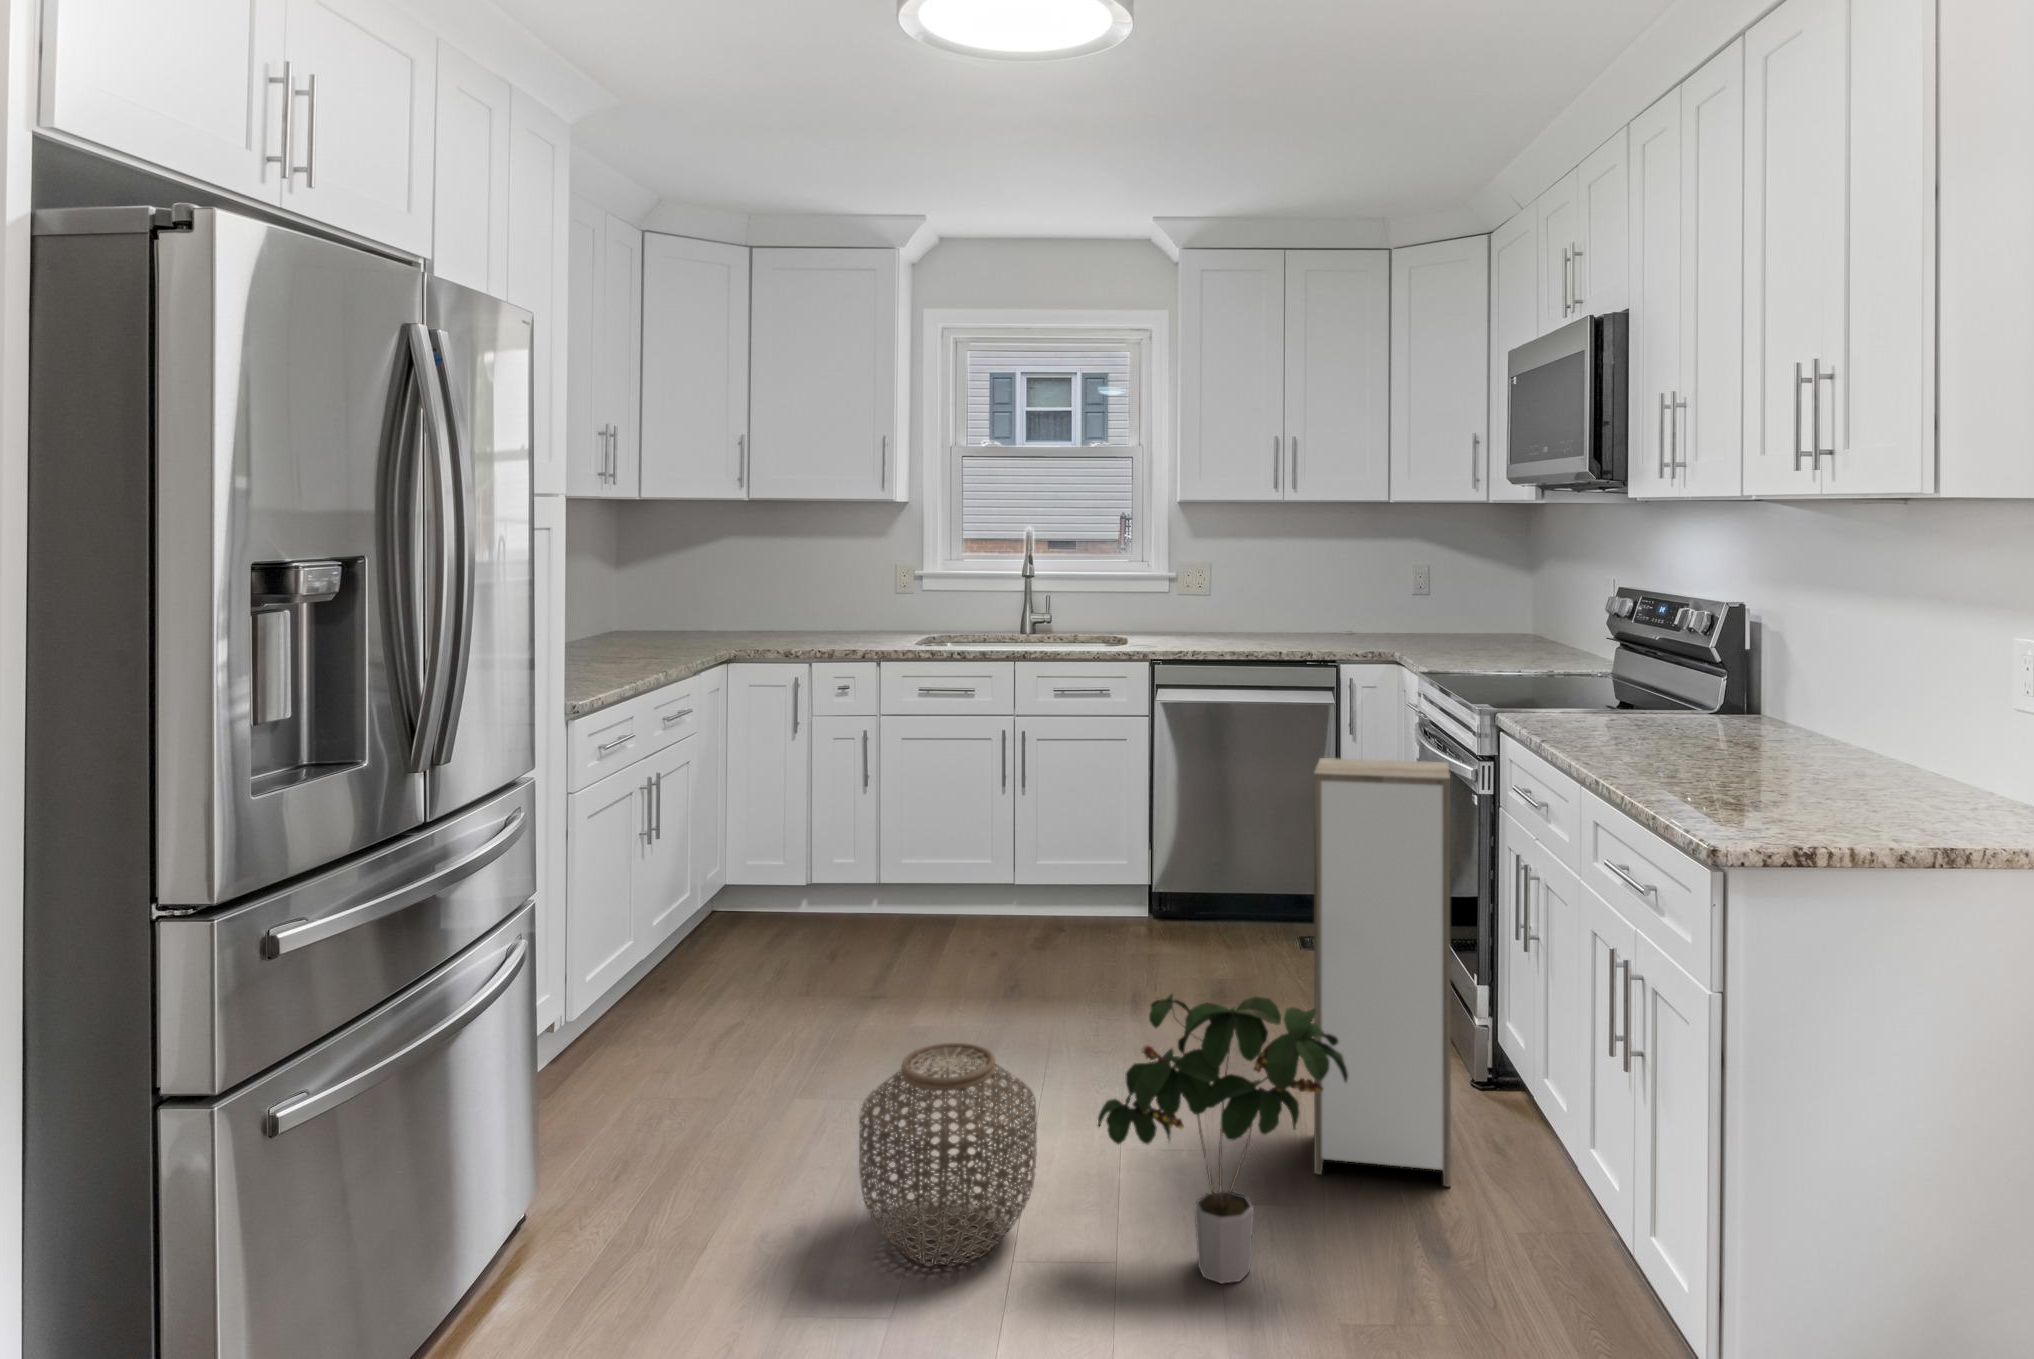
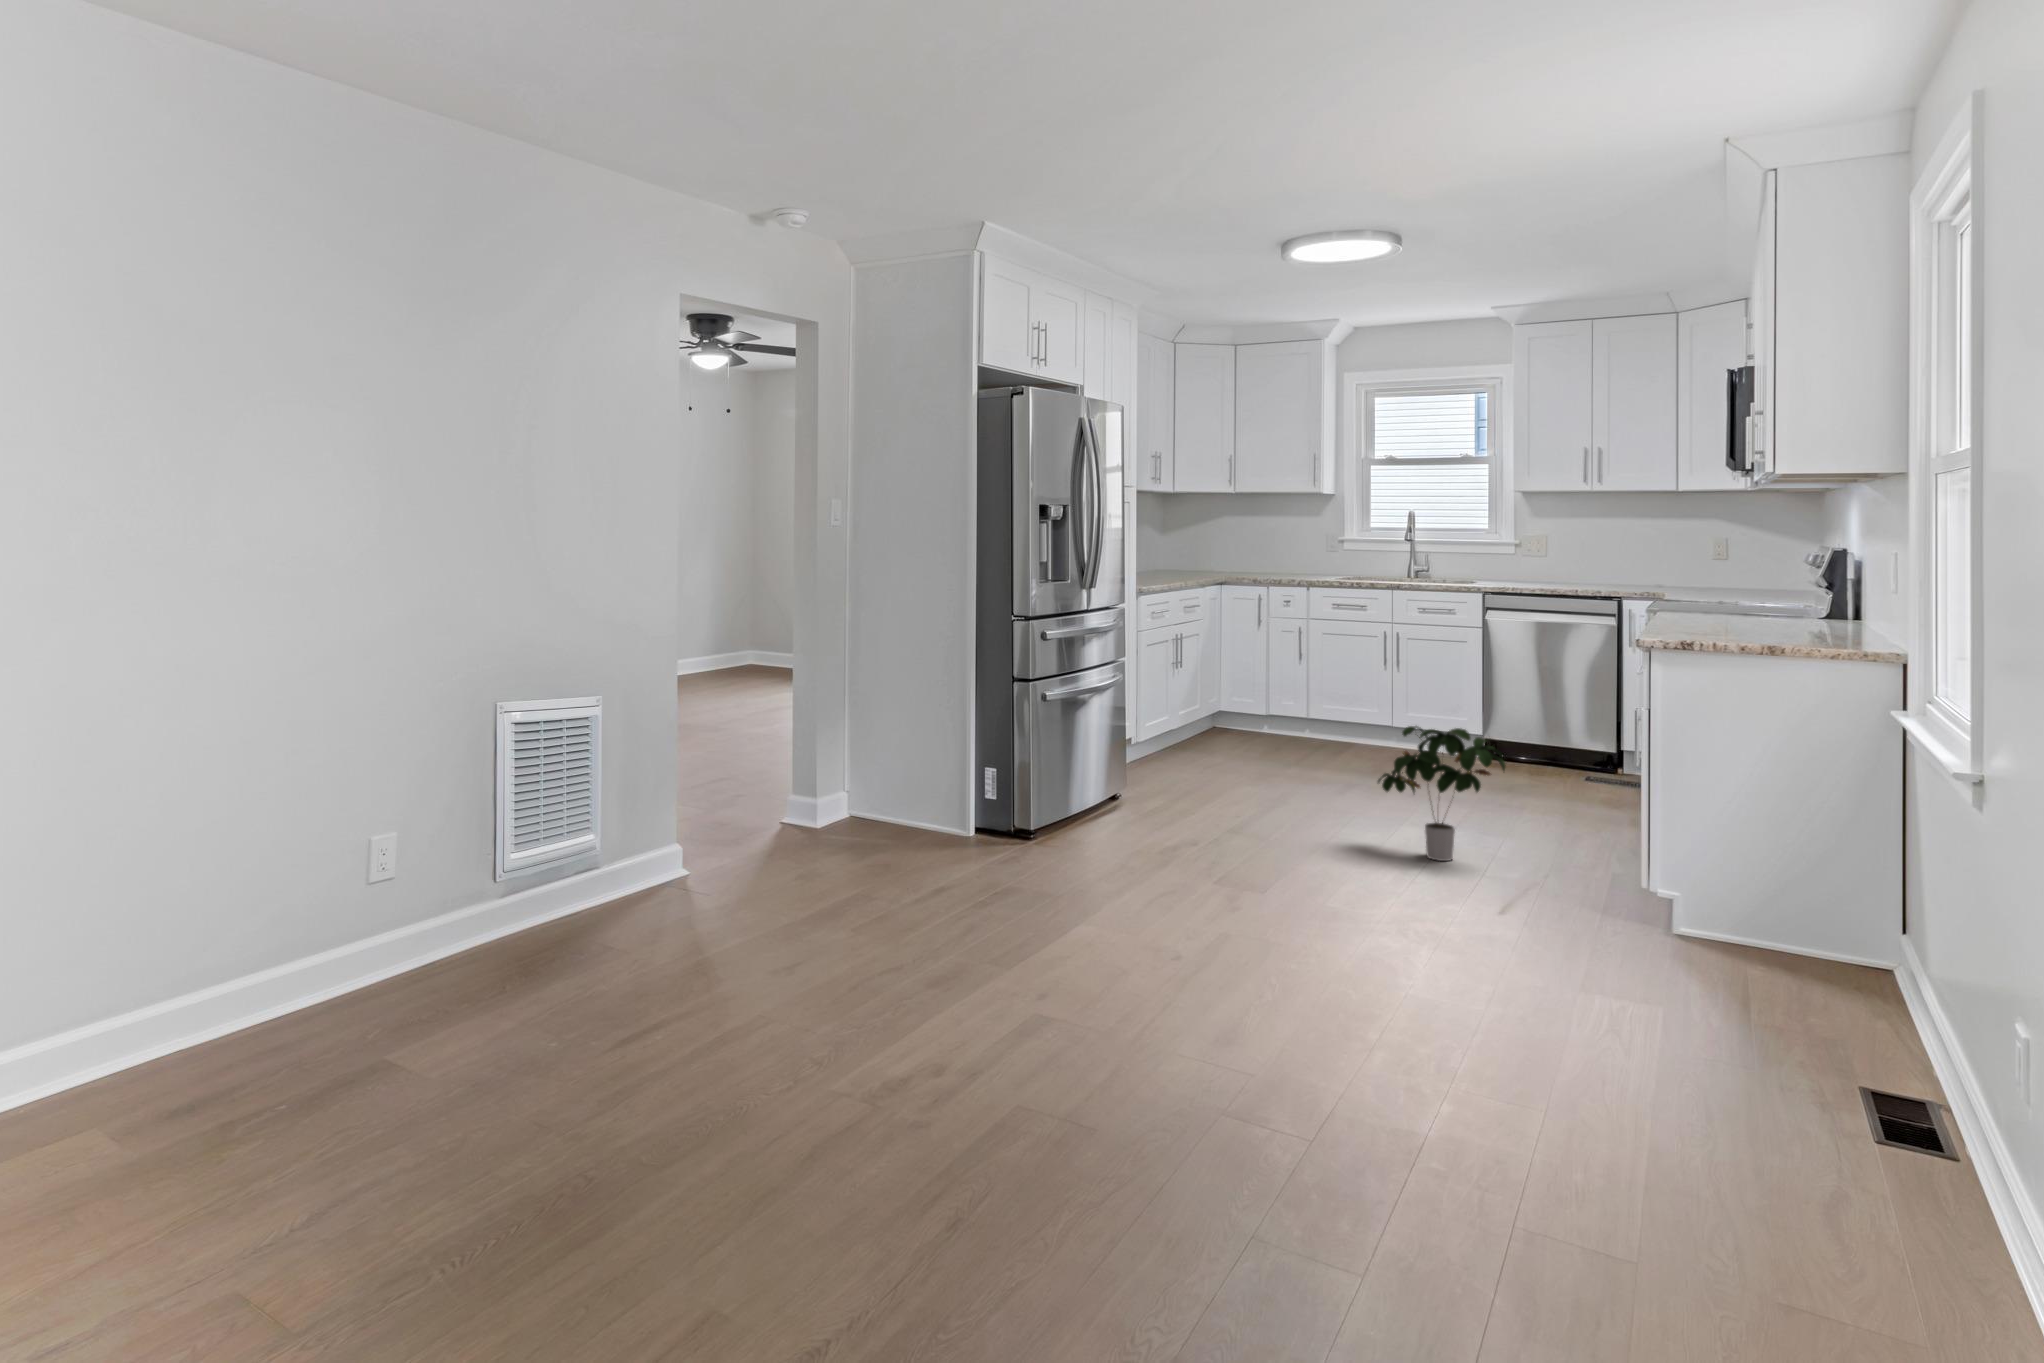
storage cabinet: present [1314,758,1451,1186] -> none [1513,628,1606,858]
woven basket: present [859,1043,1037,1265] -> none [1265,744,1351,837]

